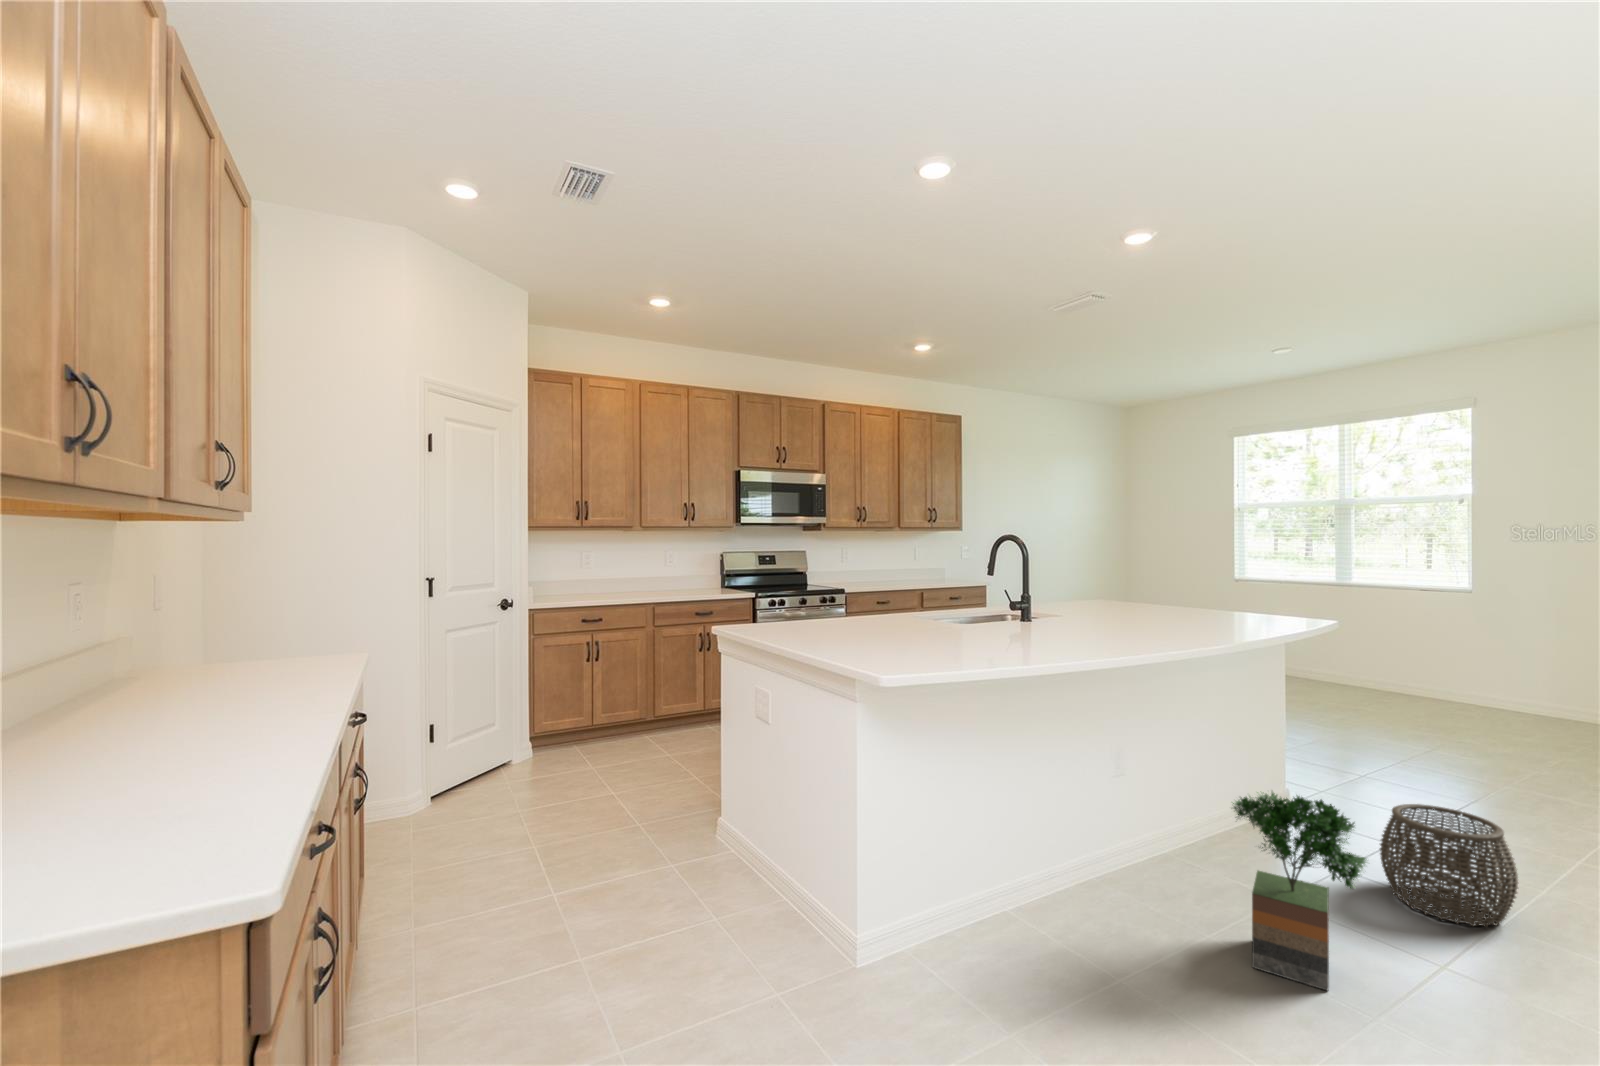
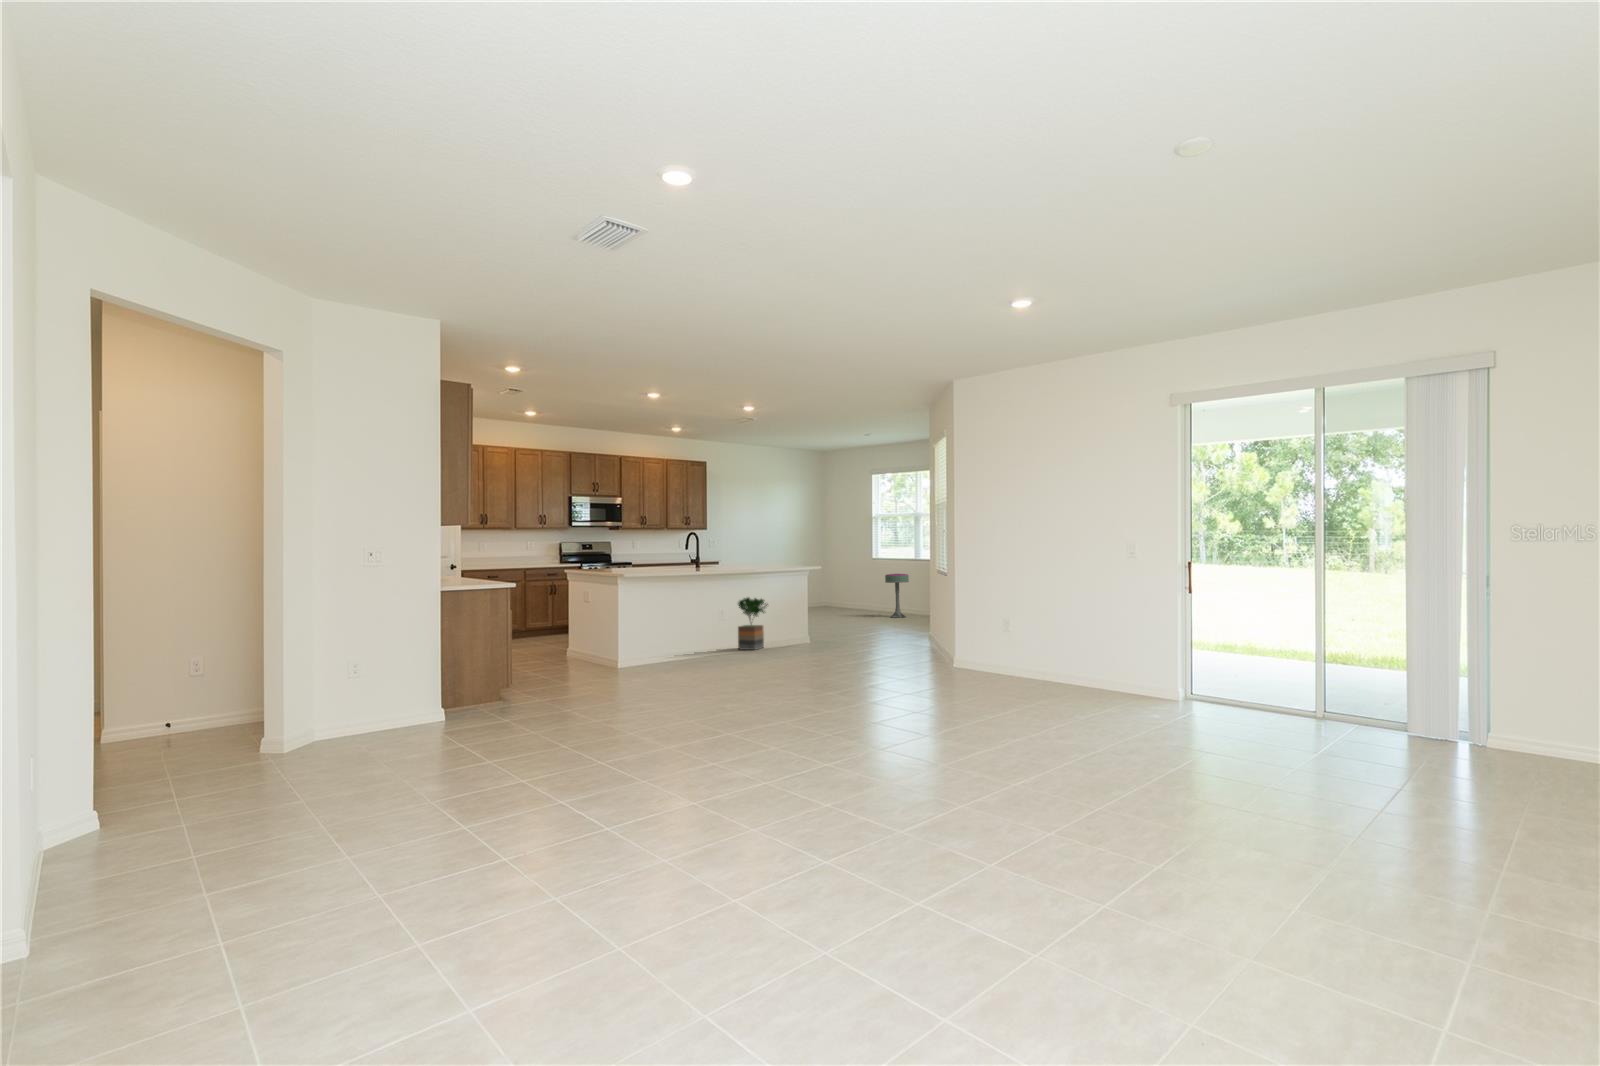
bar stool: none [1337,629,1397,720] -> present [885,574,909,618]
woven basket: present [1380,804,1518,927] -> none [802,611,837,643]

